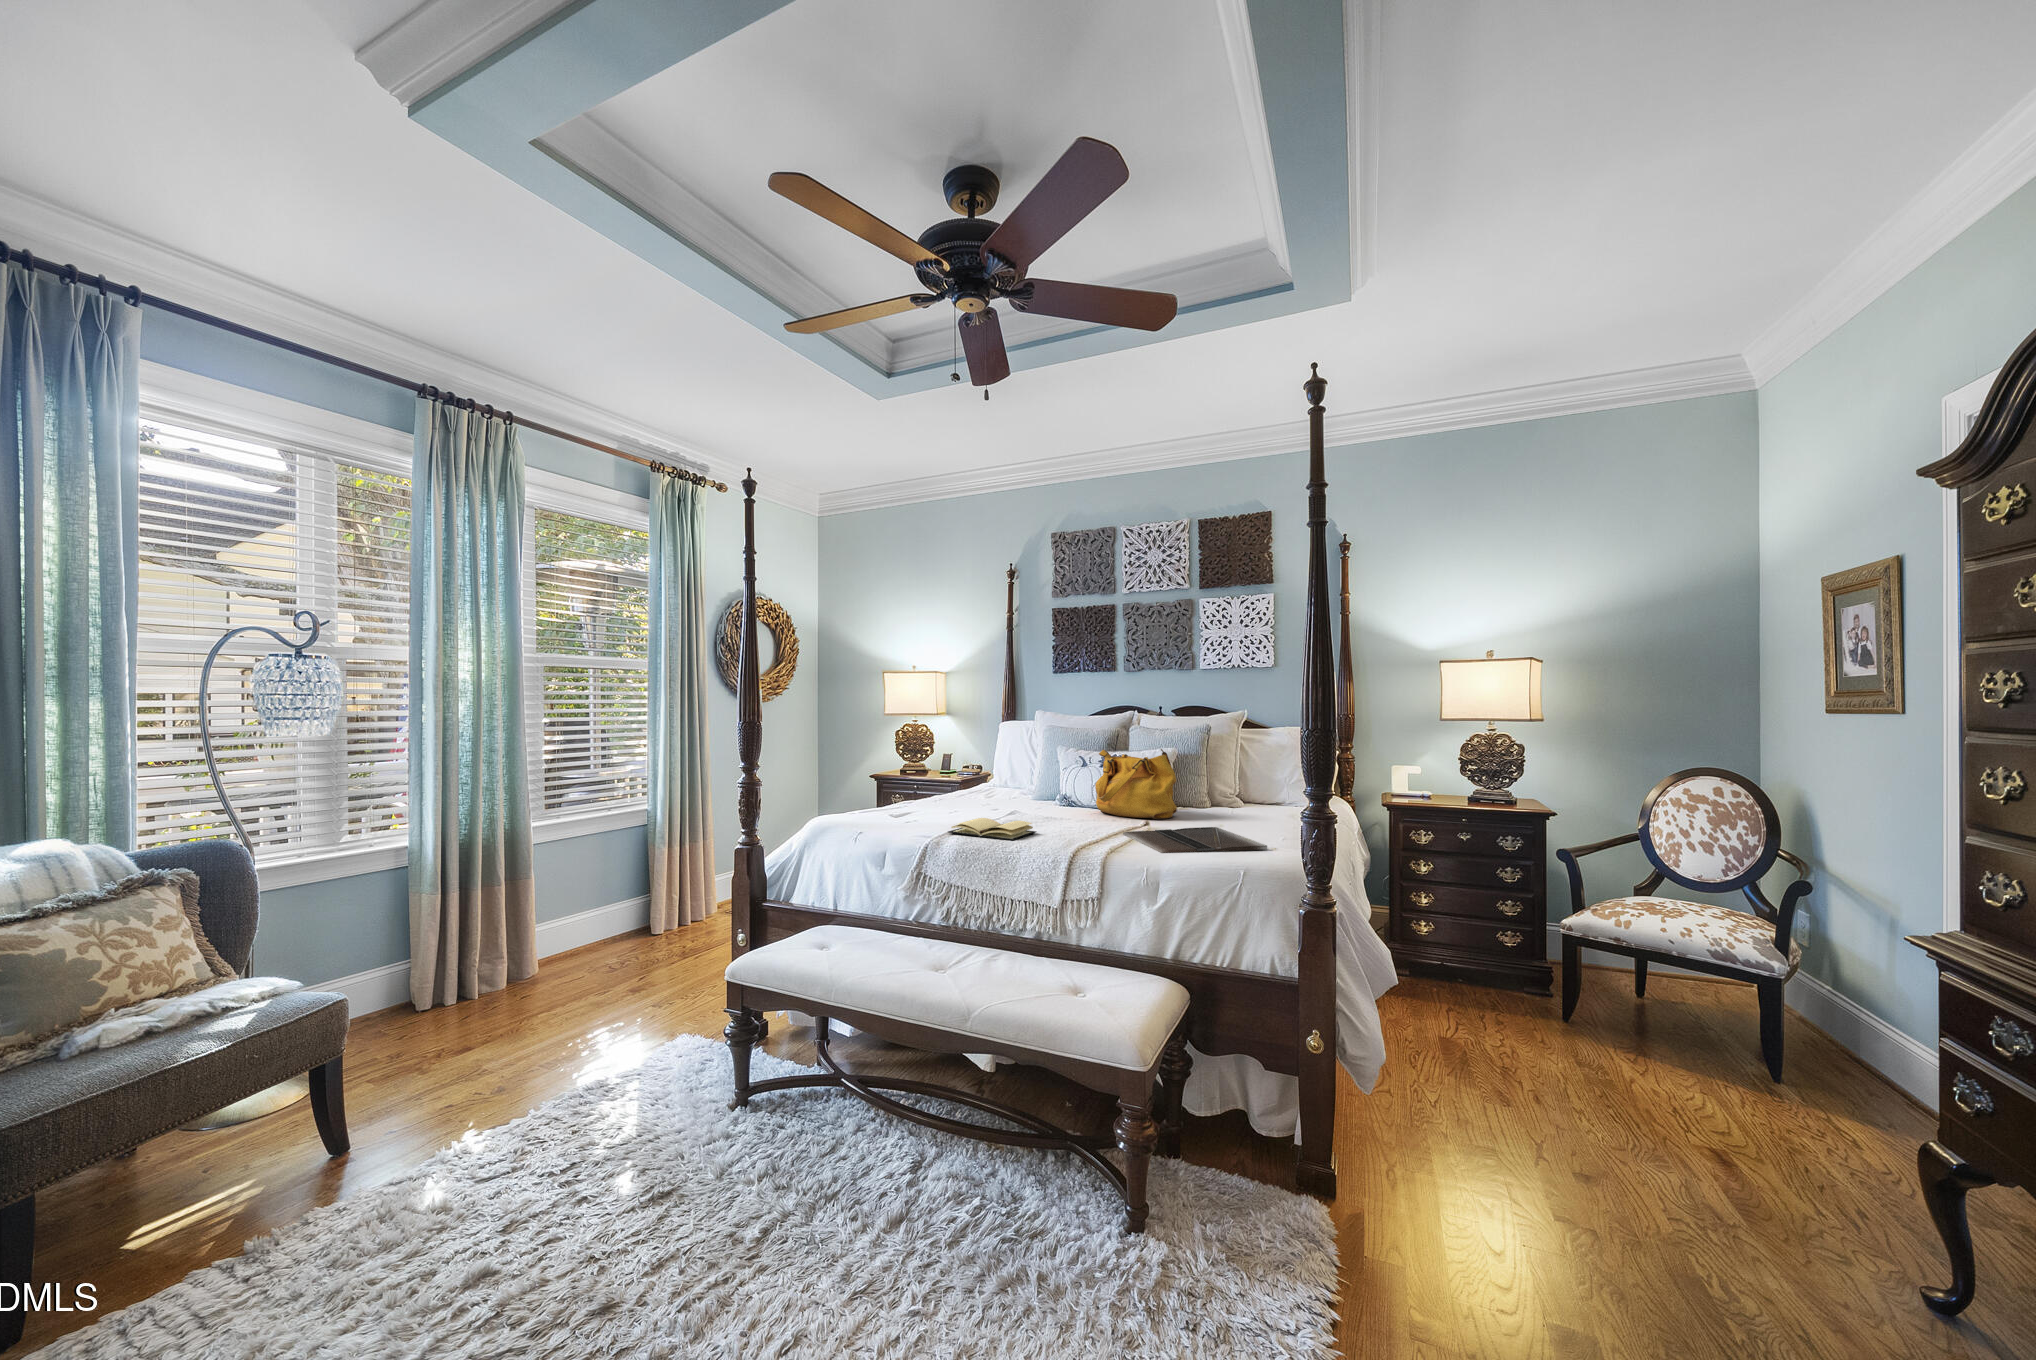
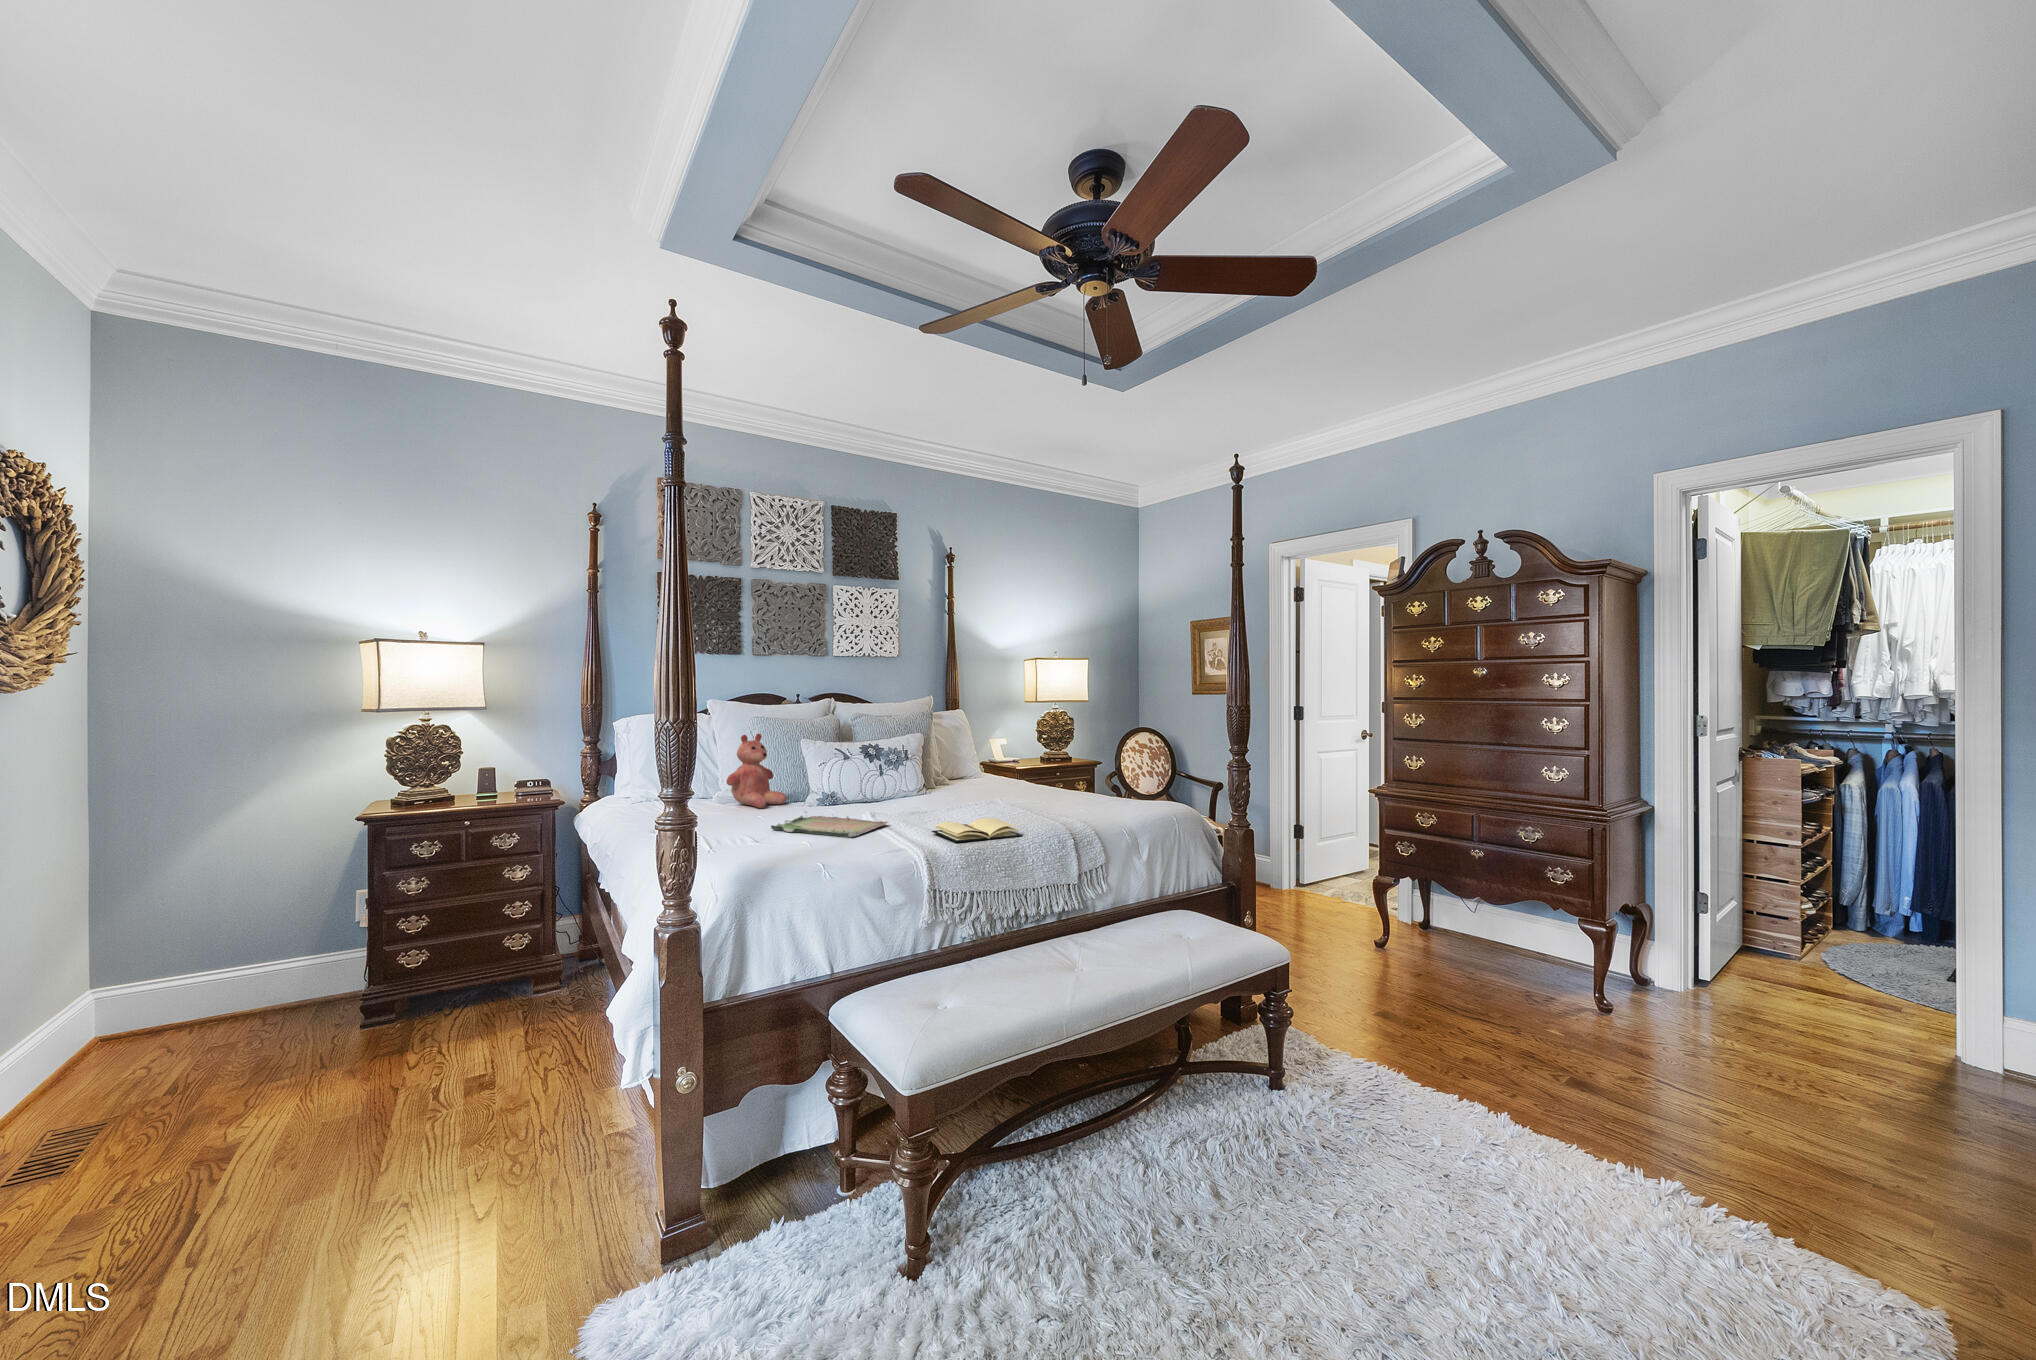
teddy bear: none [980,738,1029,799] -> present [727,734,787,808]
handbag: present [1095,749,1177,819] -> none [903,736,985,803]
tray: none [919,799,988,820] -> present [771,812,889,838]
laptop: present [1123,827,1267,853] -> none [1032,799,1138,823]

